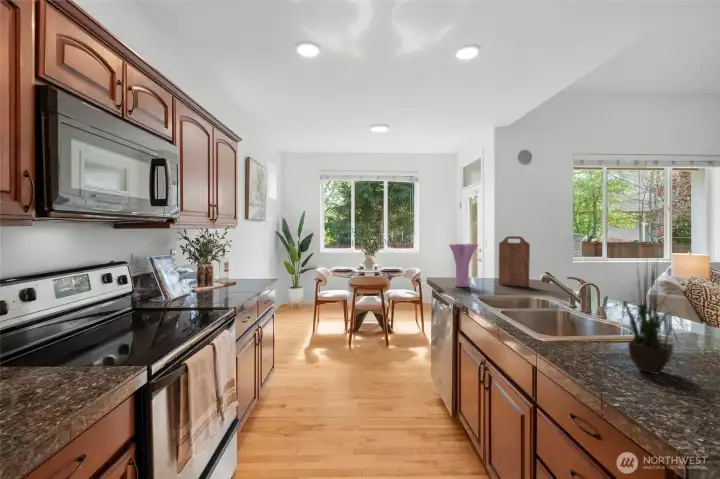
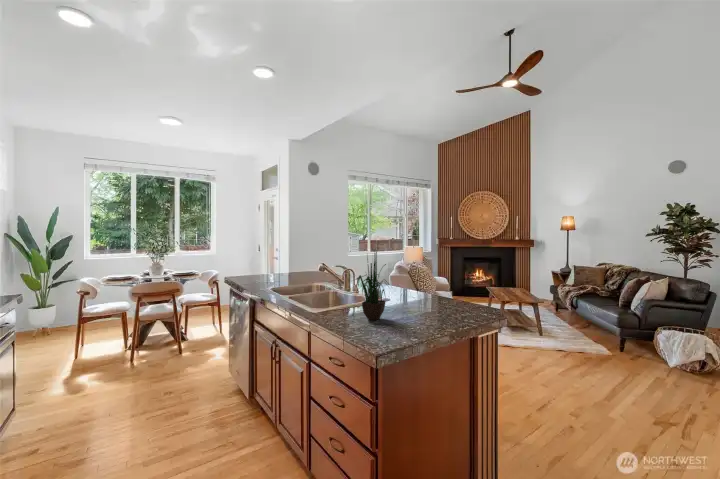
cutting board: present [499,236,530,287] -> none [290,236,314,279]
vase: present [449,244,478,287] -> none [245,243,272,283]

